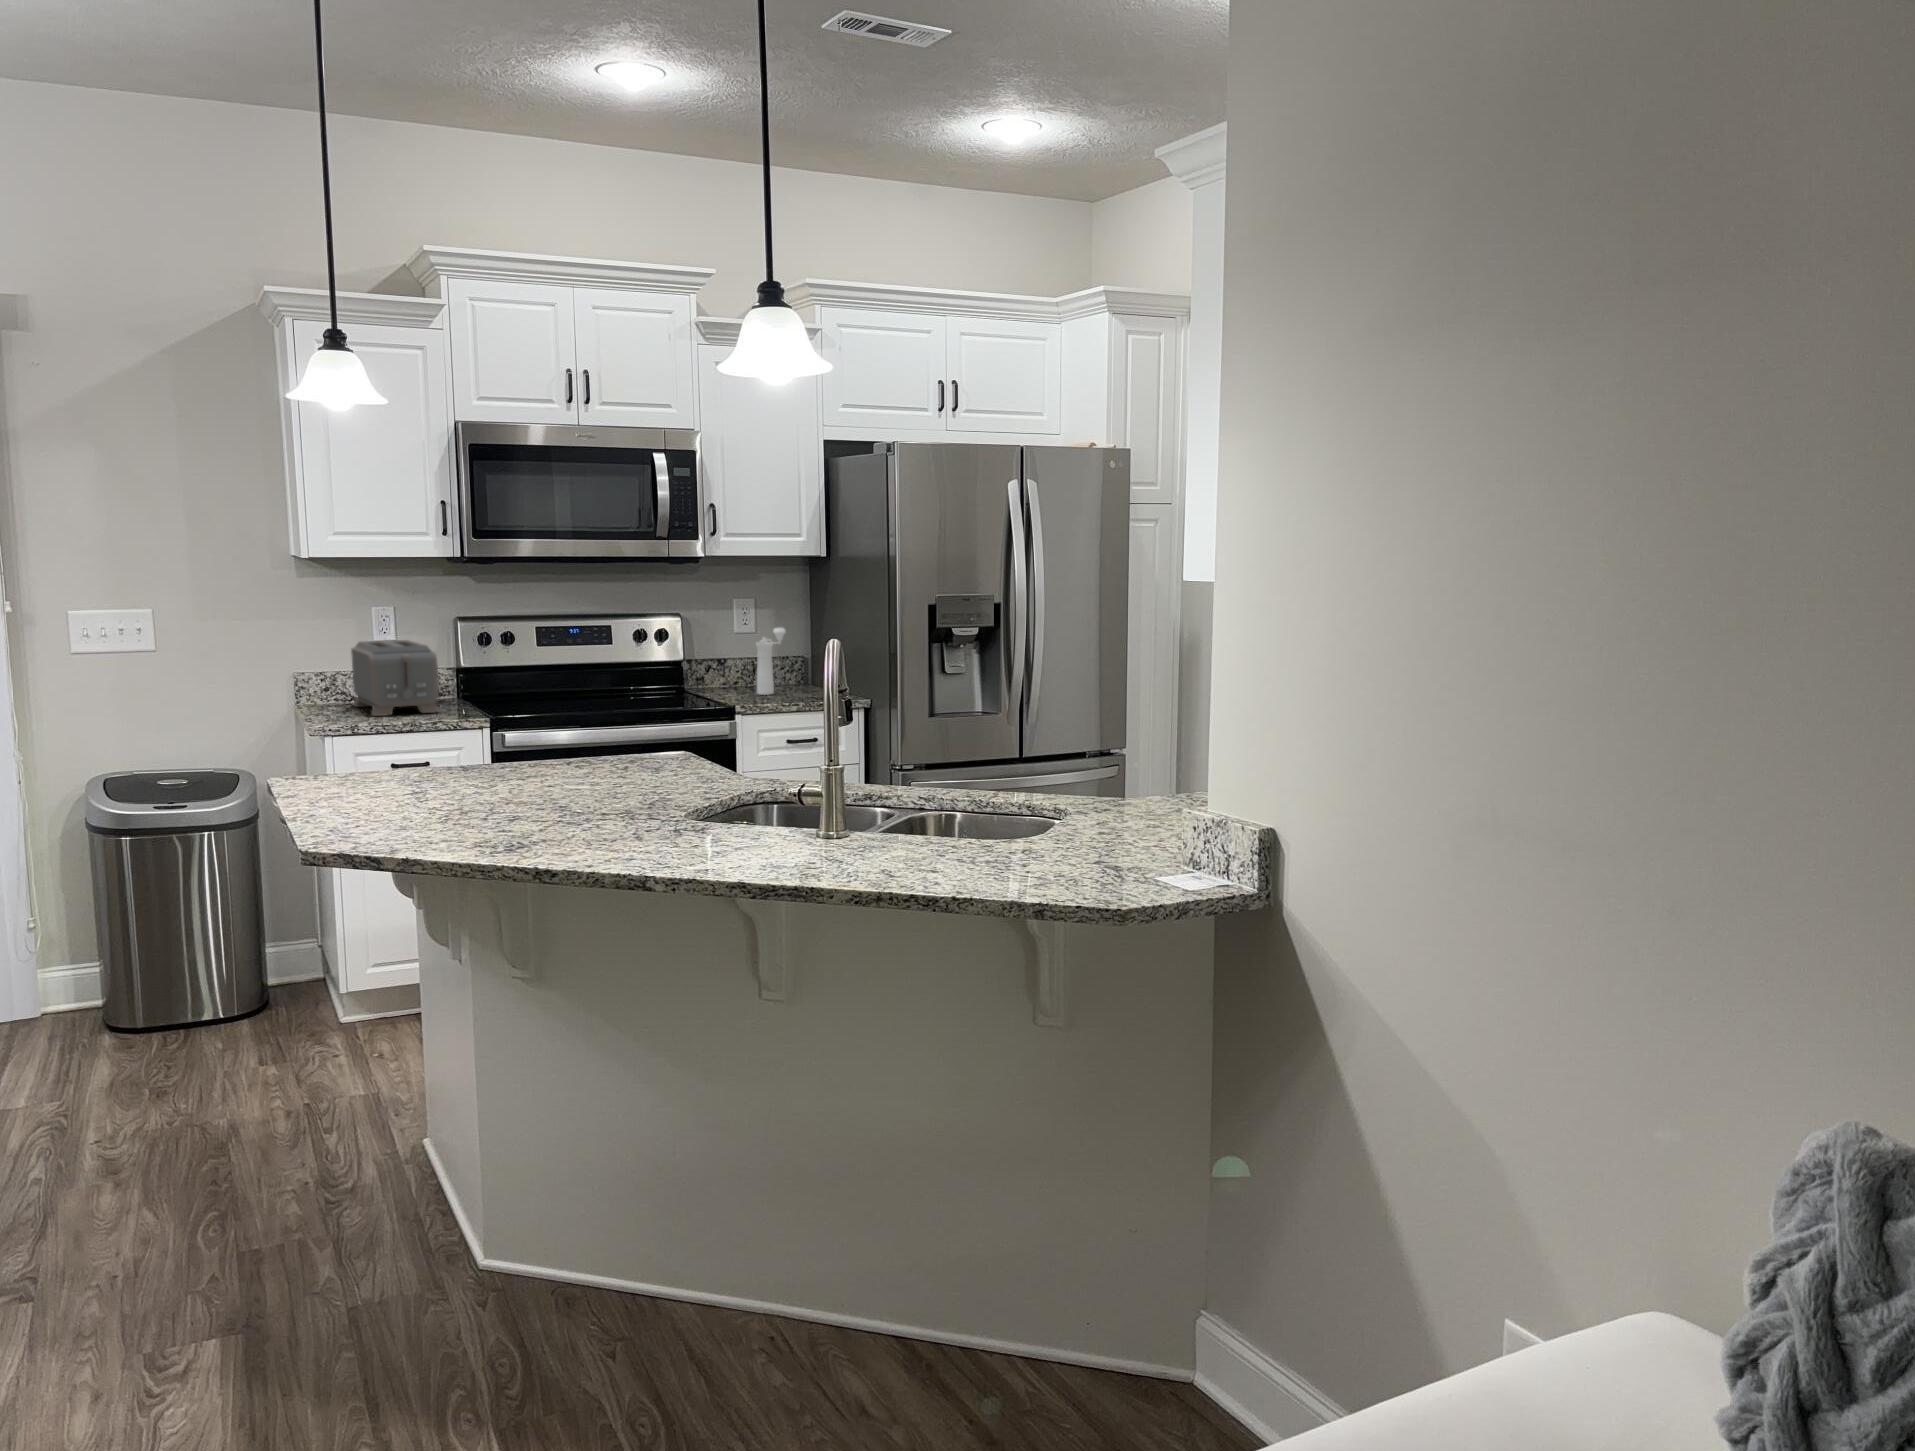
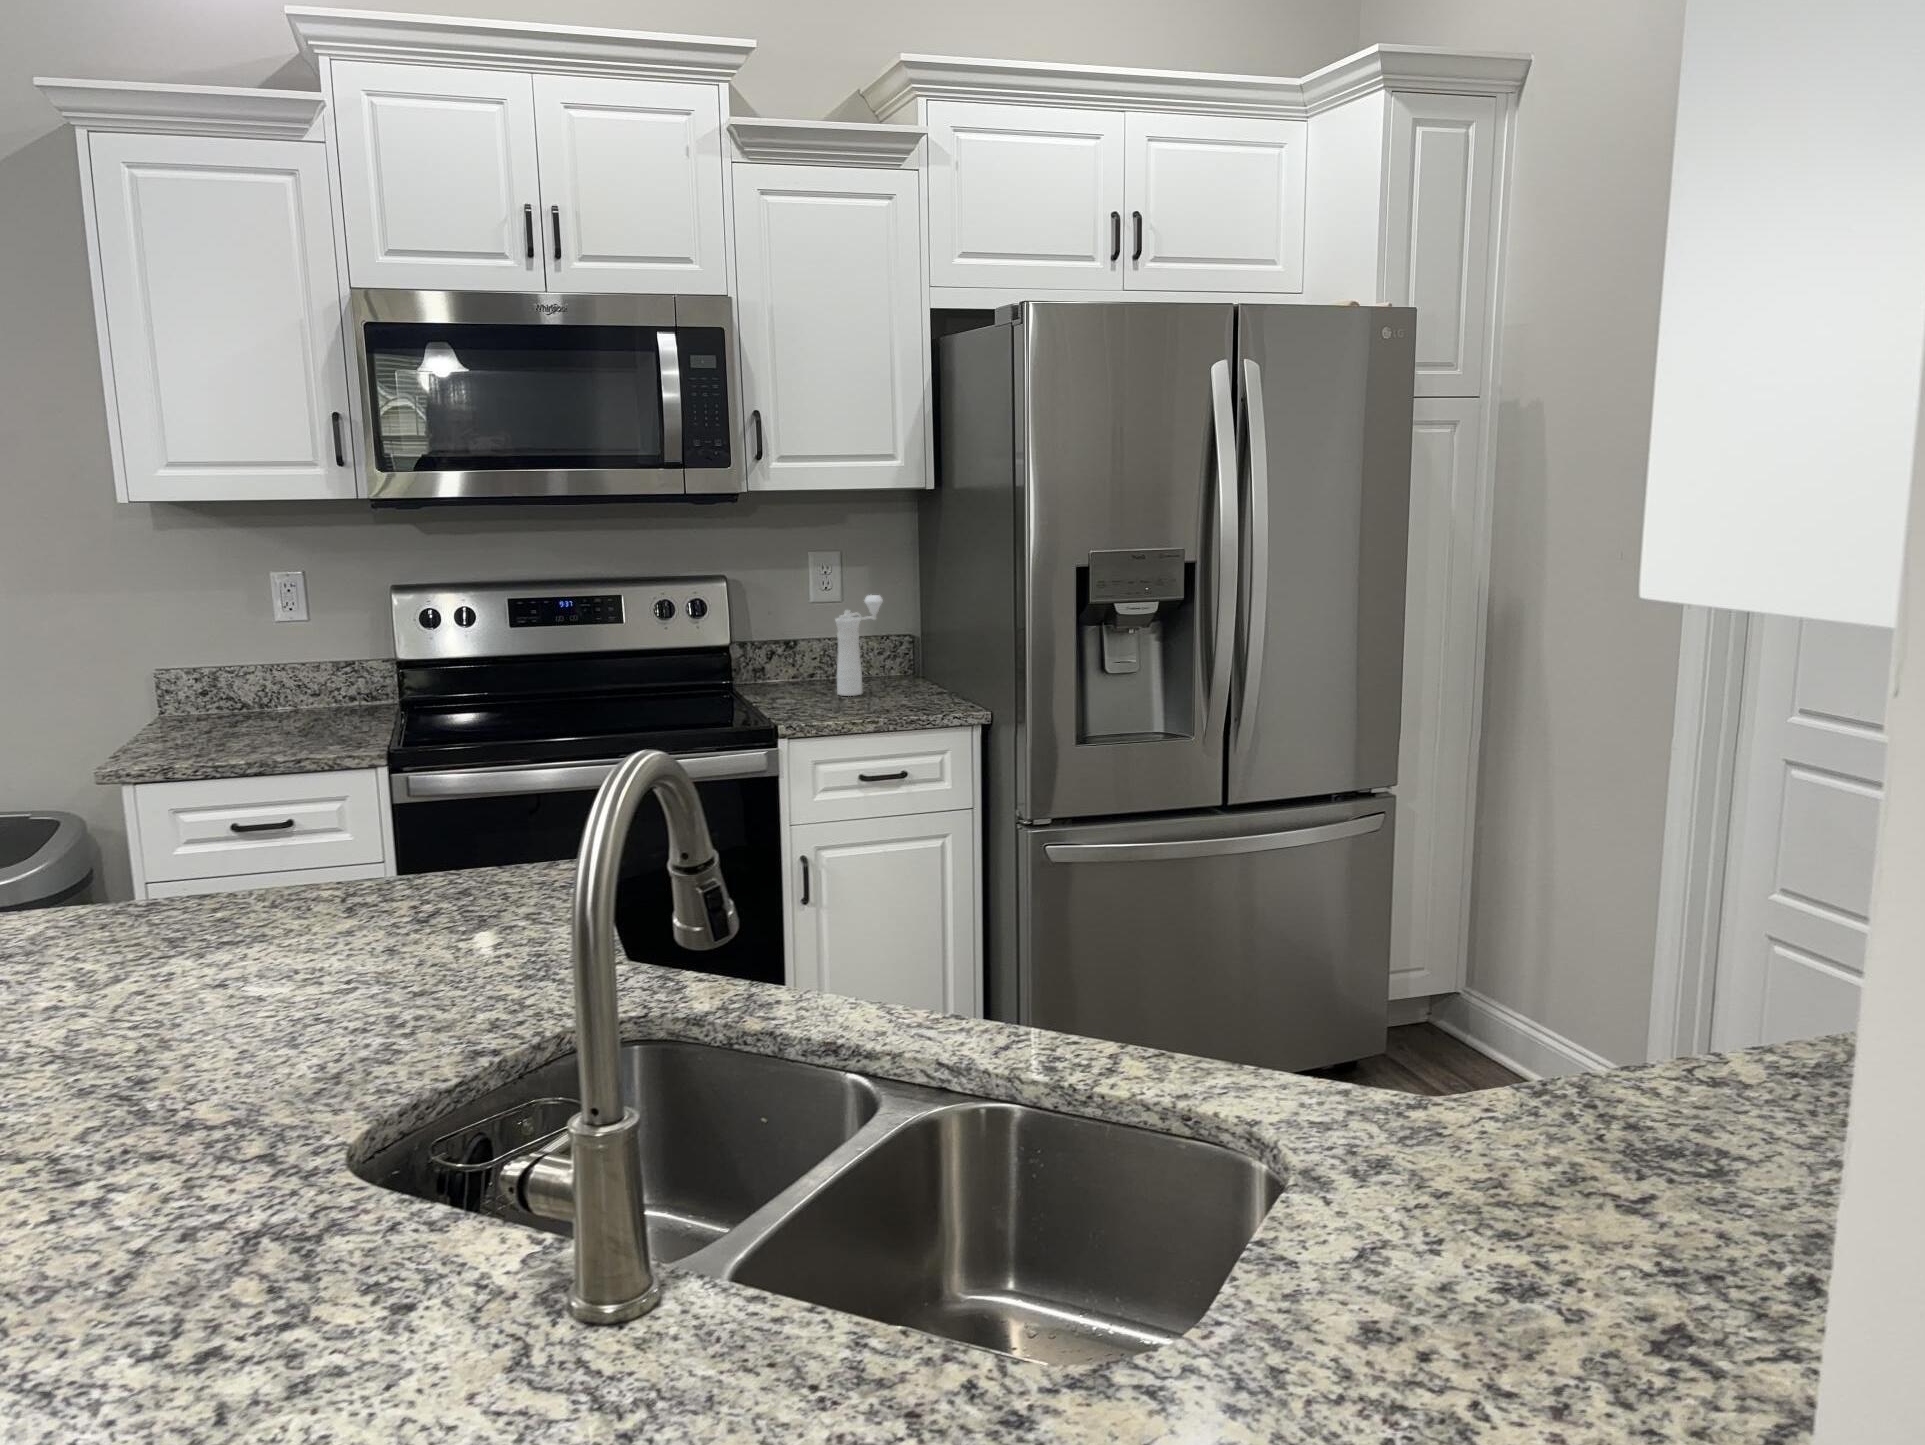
toaster: present [351,640,439,716] -> none [235,618,348,737]

